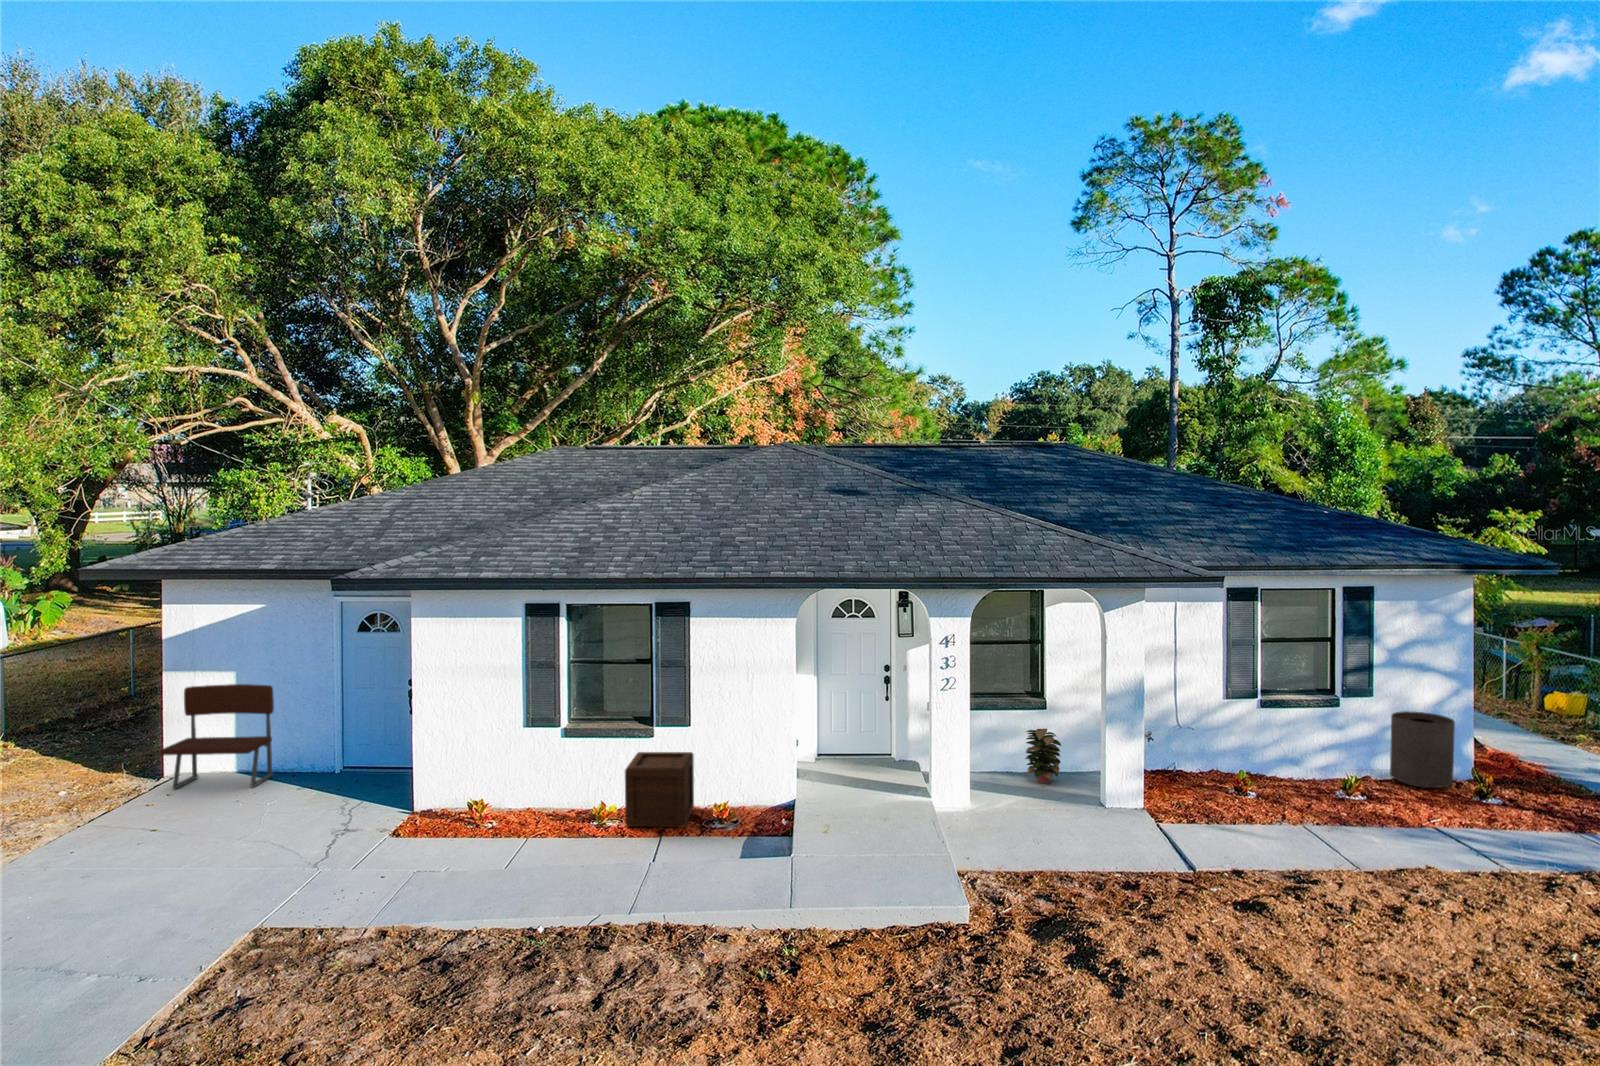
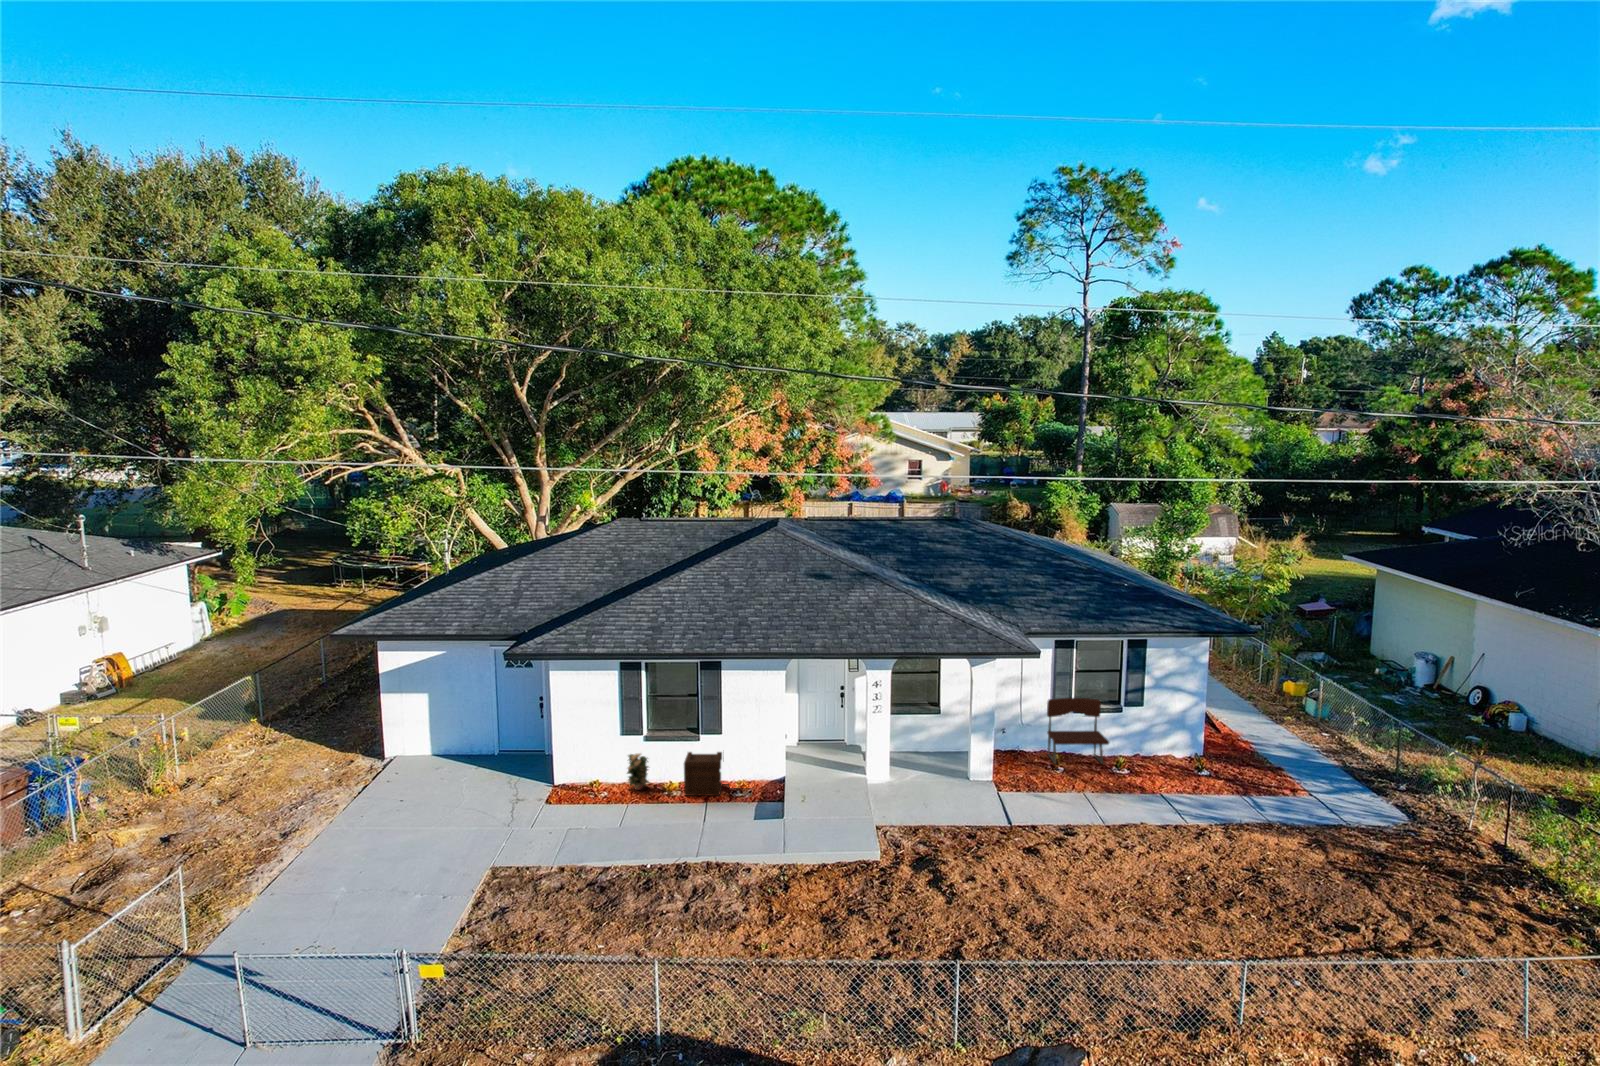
bench: present [160,684,274,789] -> present [1047,698,1109,764]
trash can: present [1390,711,1455,788] -> none [1148,715,1185,764]
decorative plant: present [1025,729,1061,783] -> present [627,754,650,790]

